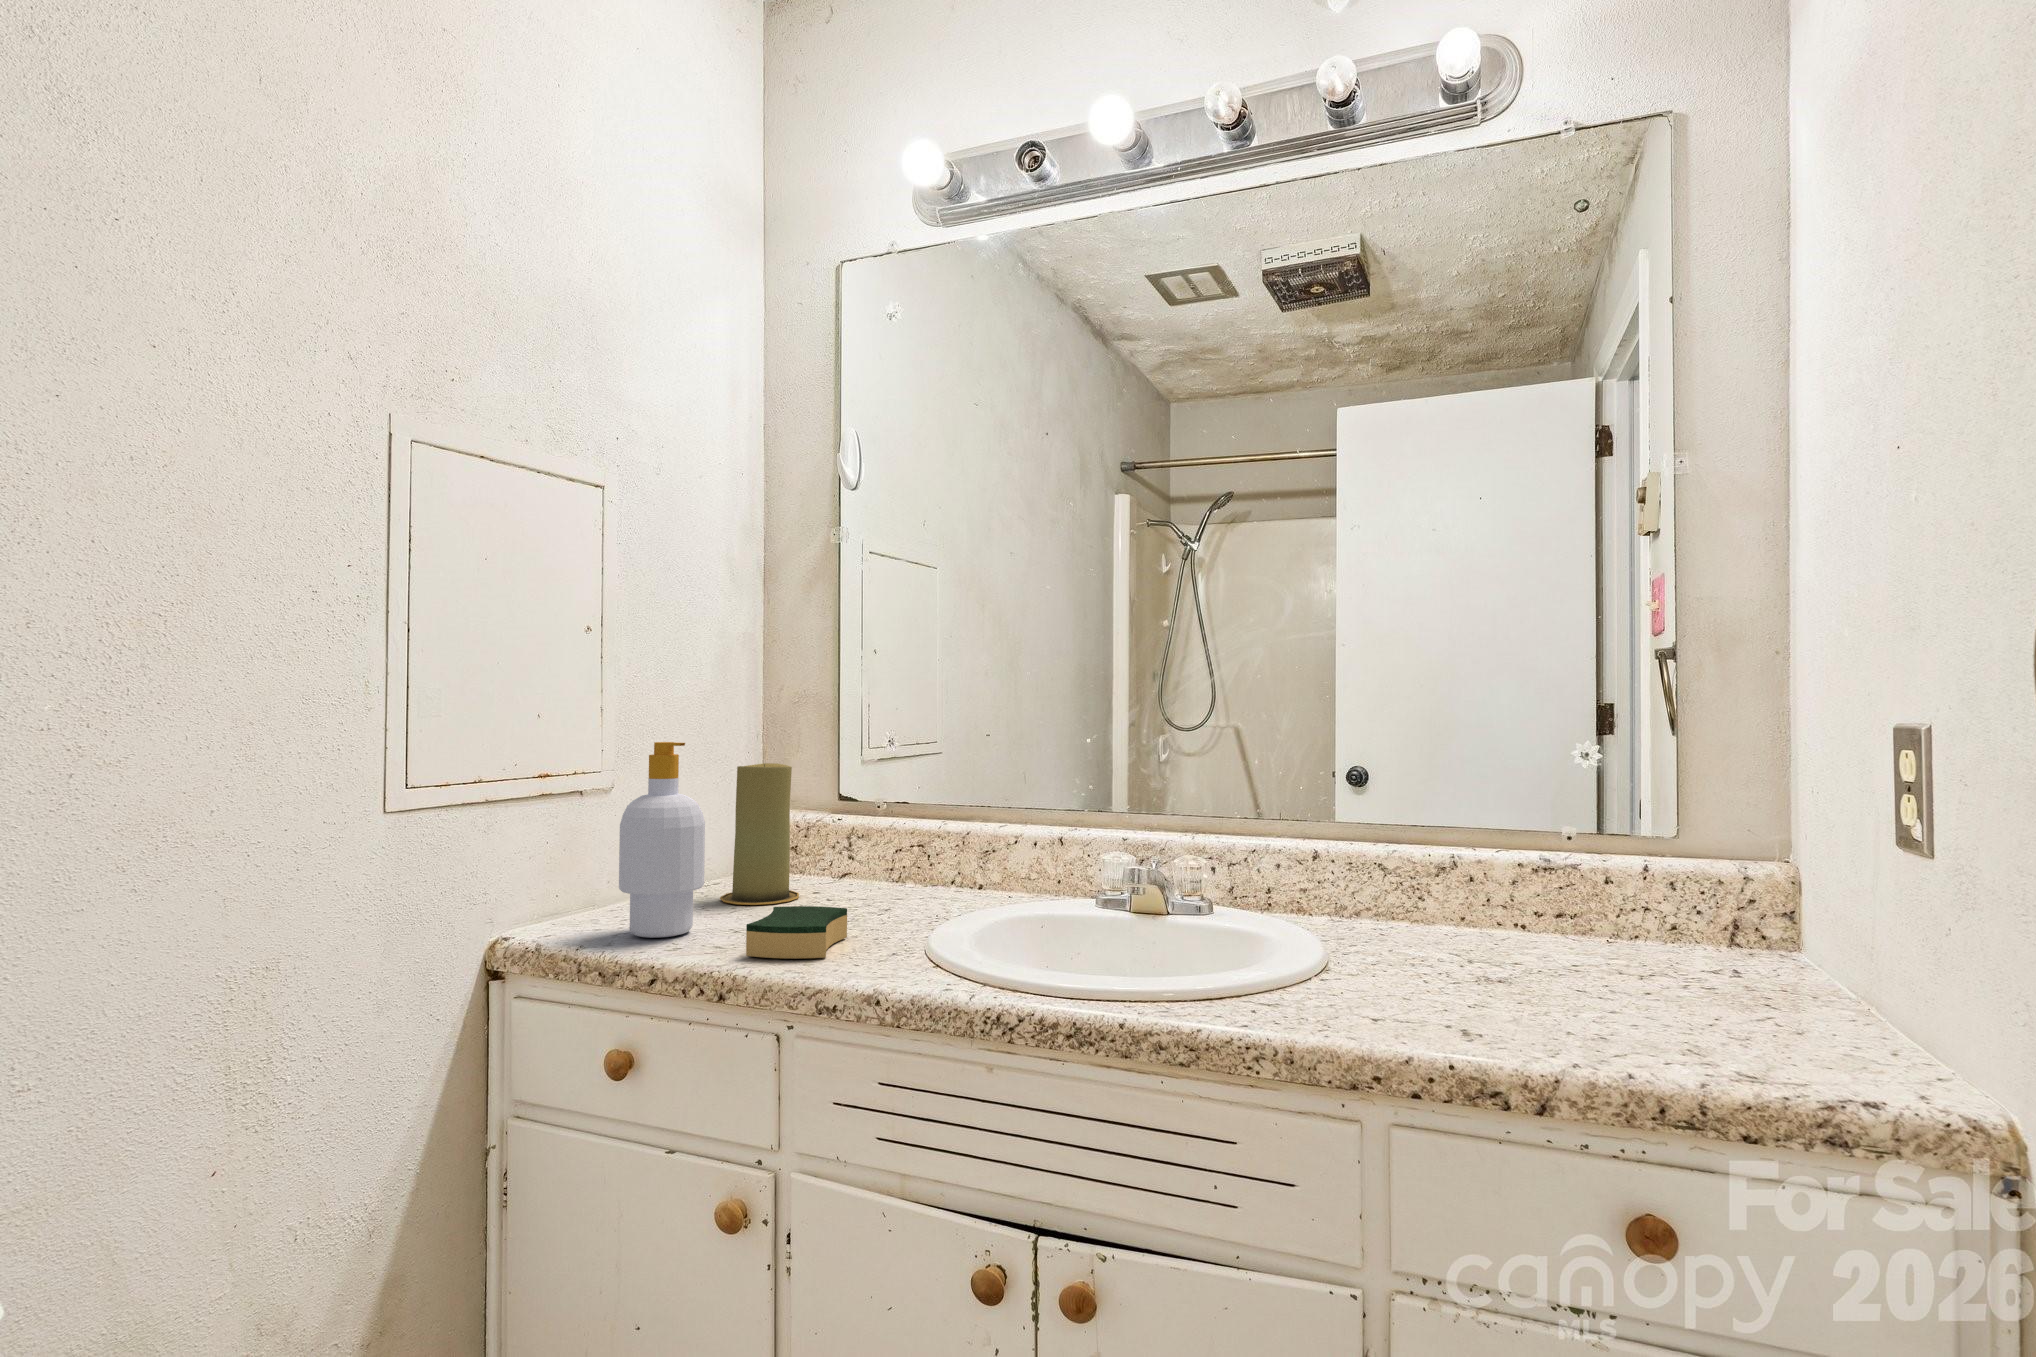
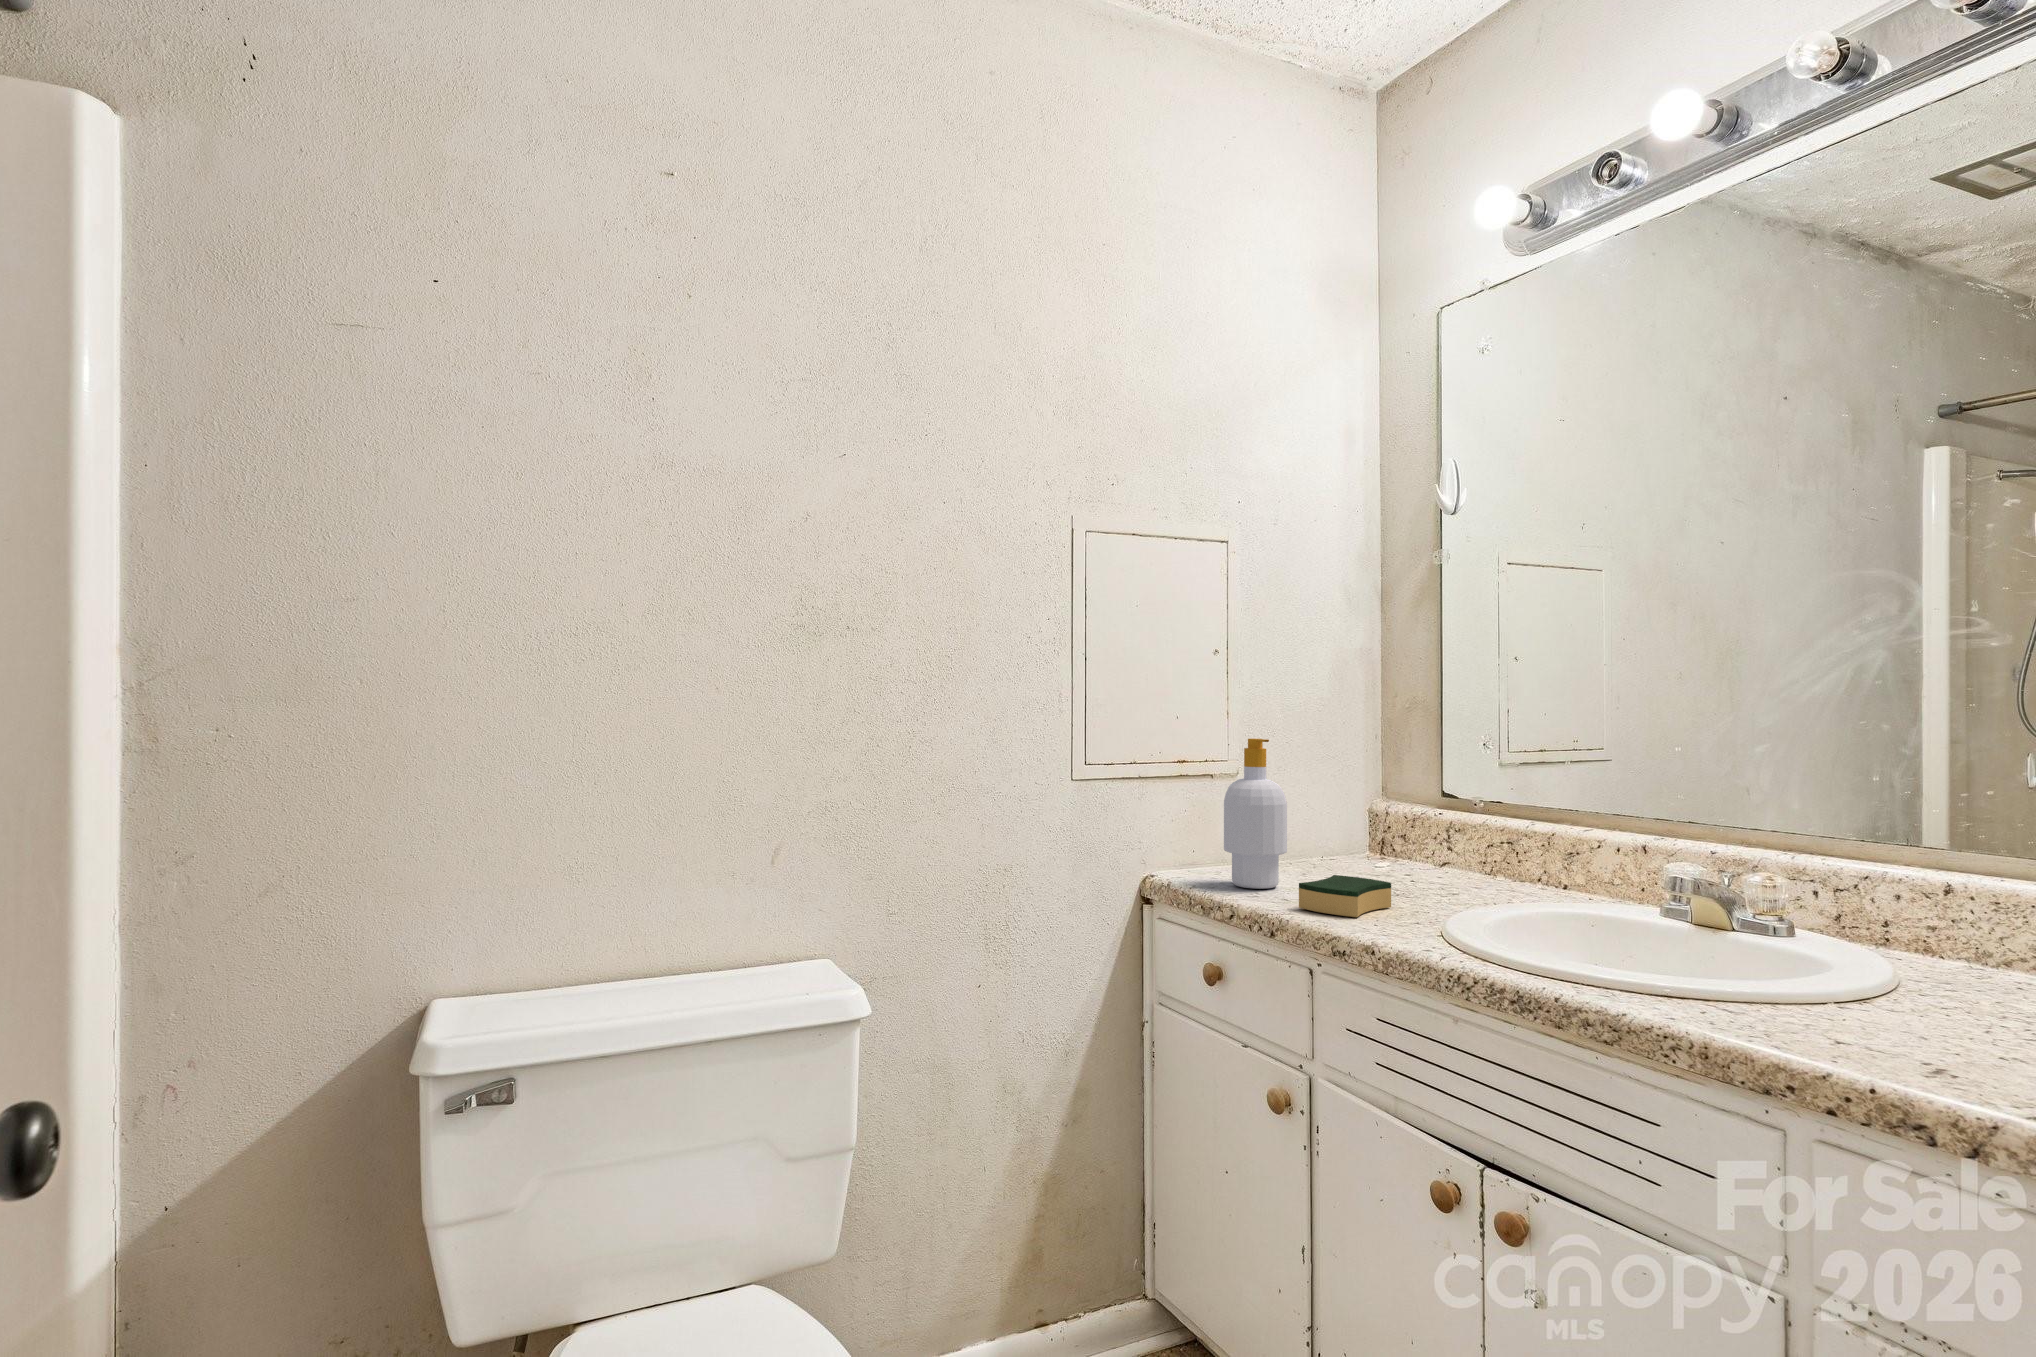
candle: present [720,763,799,905] -> none [1322,759,1389,878]

